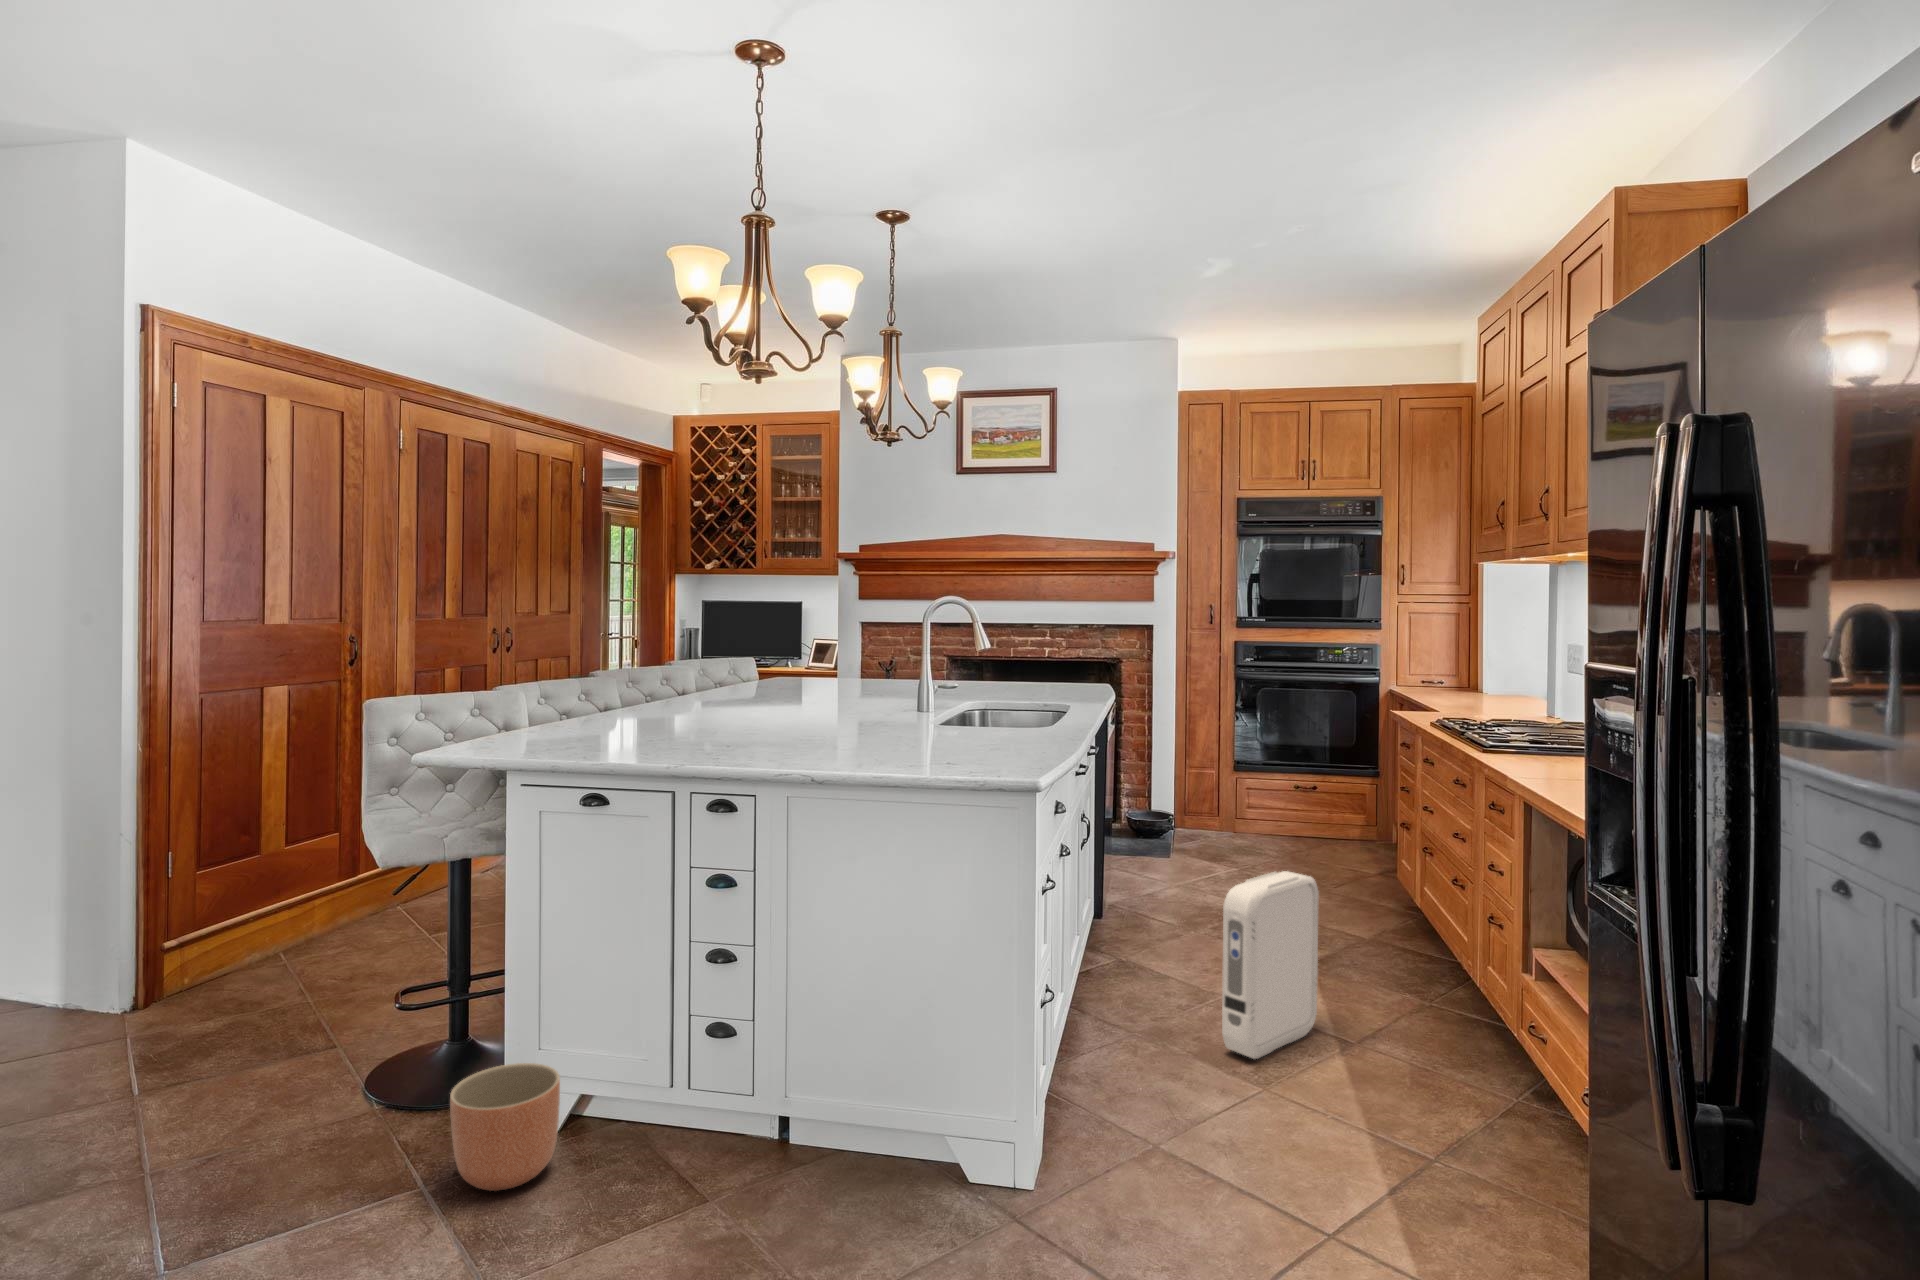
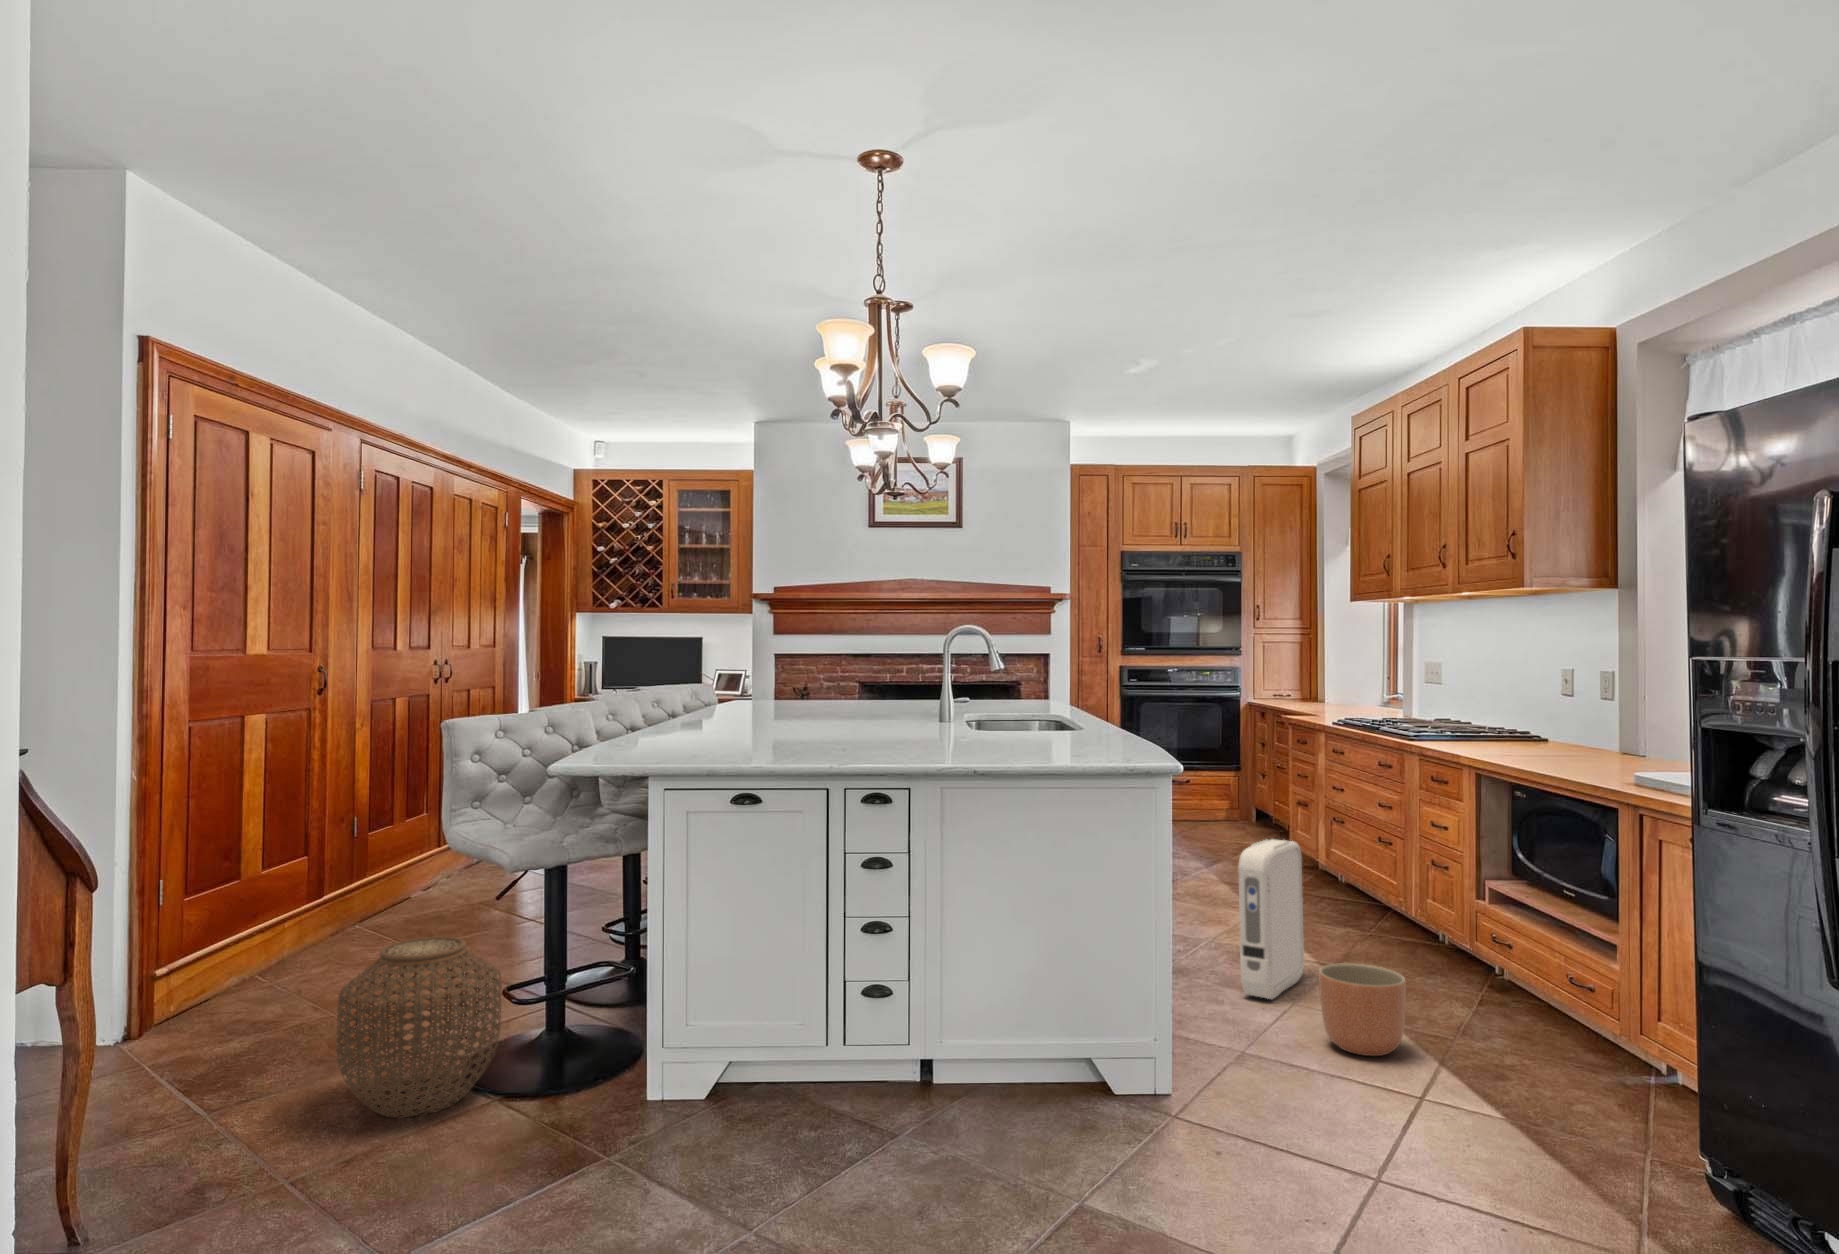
woven basket: none [218,949,389,1126] -> present [337,936,501,1117]
planter: present [450,1063,560,1191] -> present [1319,963,1406,1056]

